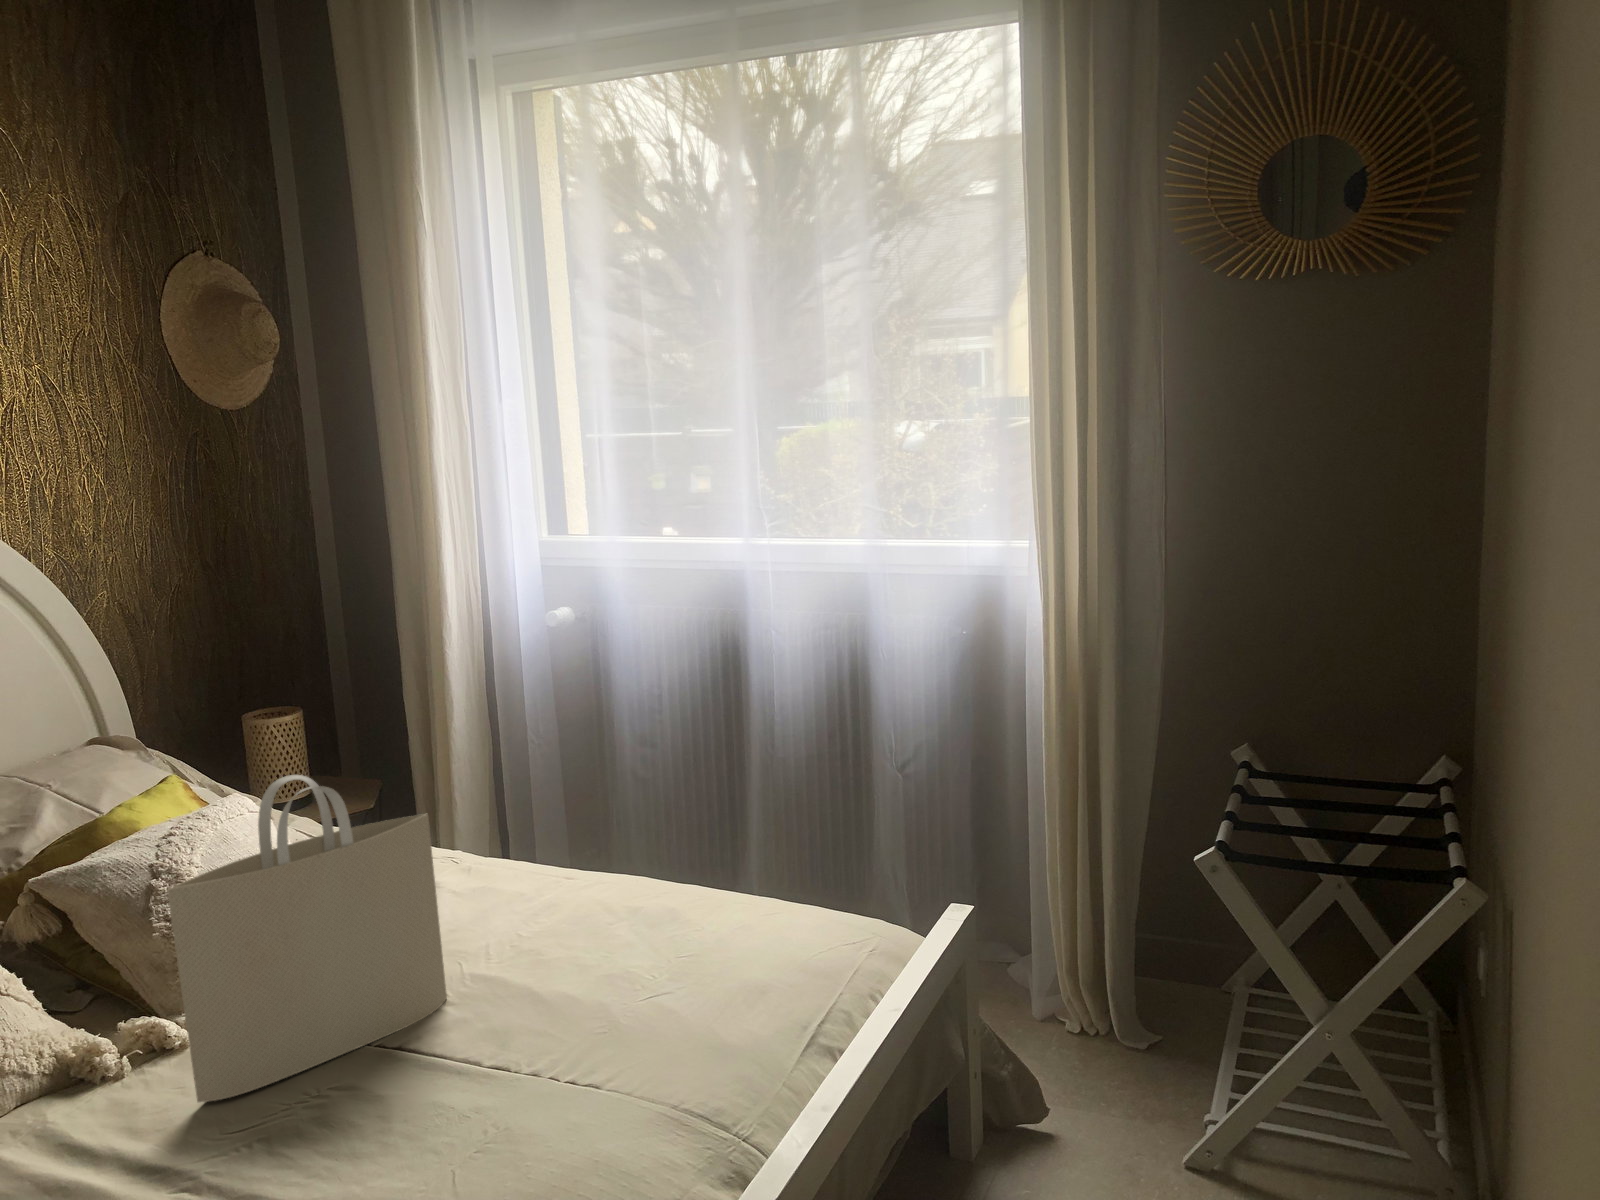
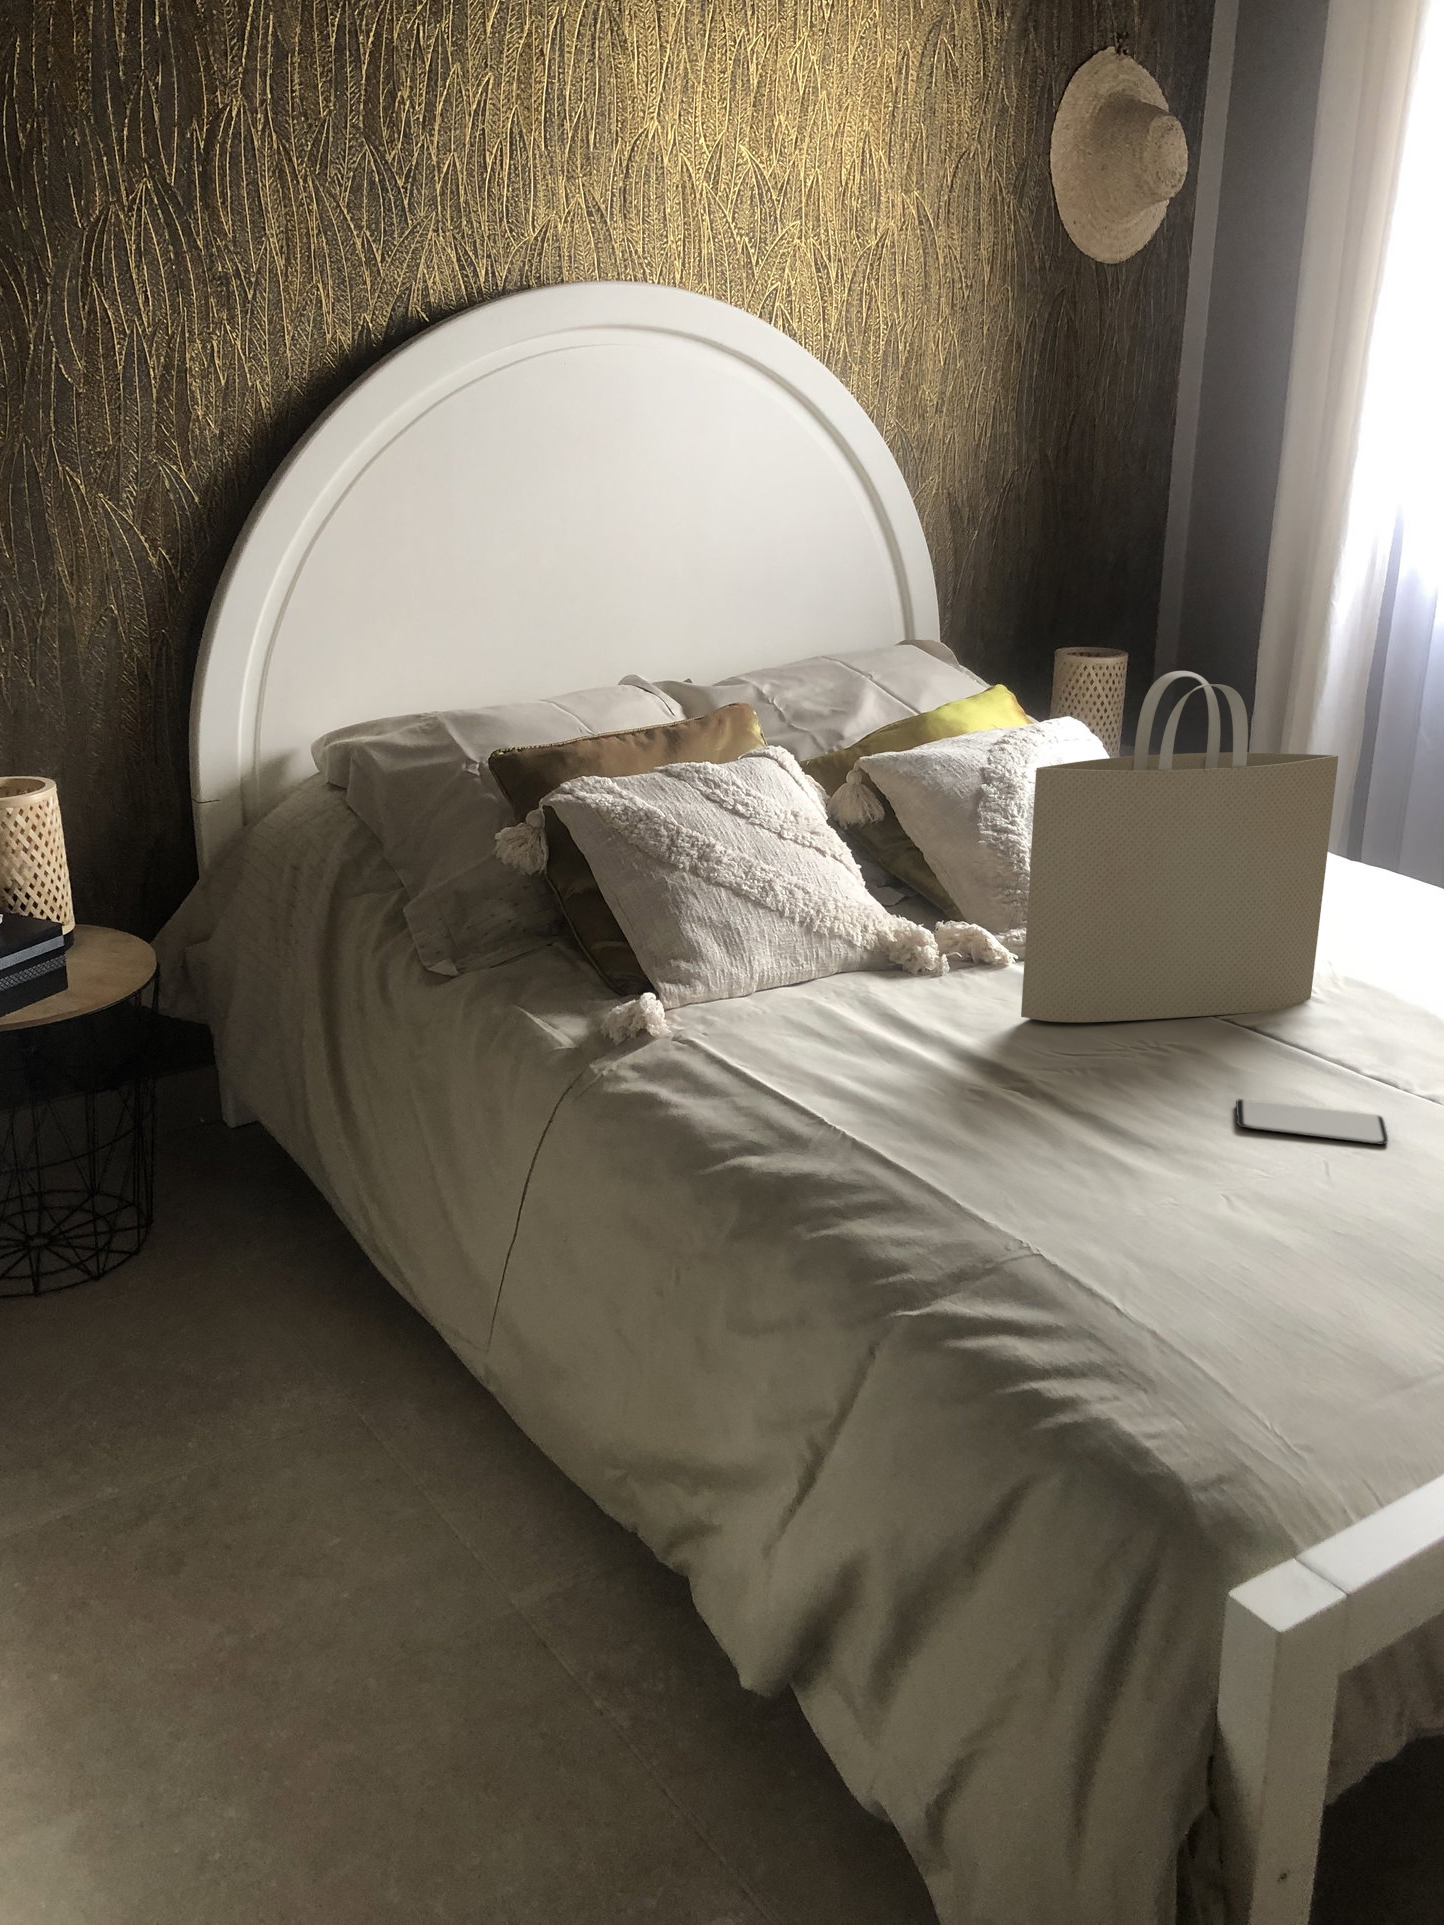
smartphone: none [383,1106,502,1160] -> present [1236,1099,1388,1145]

